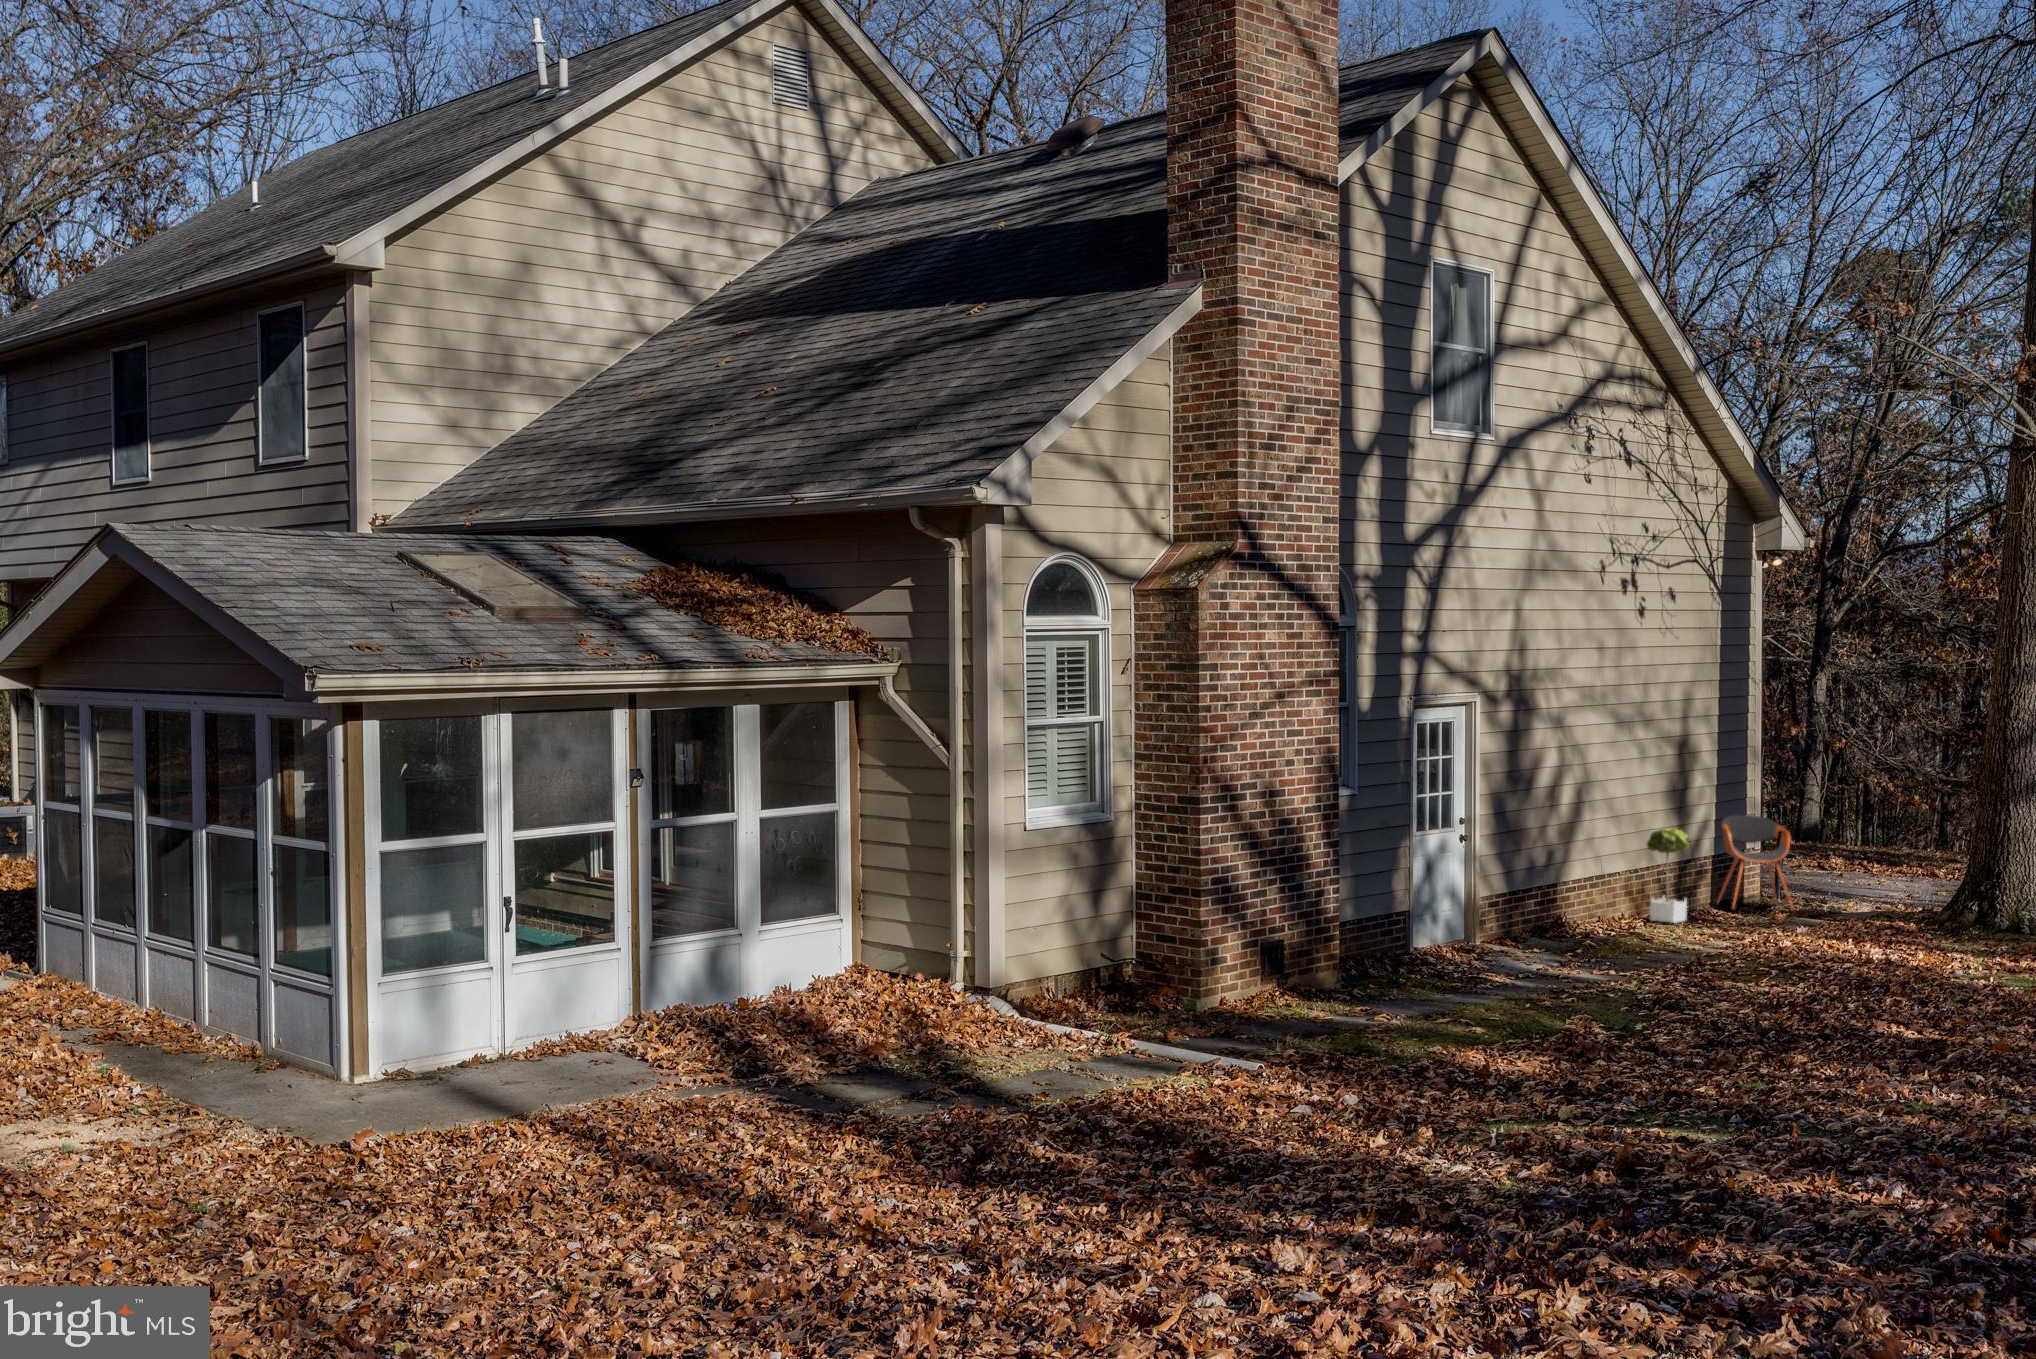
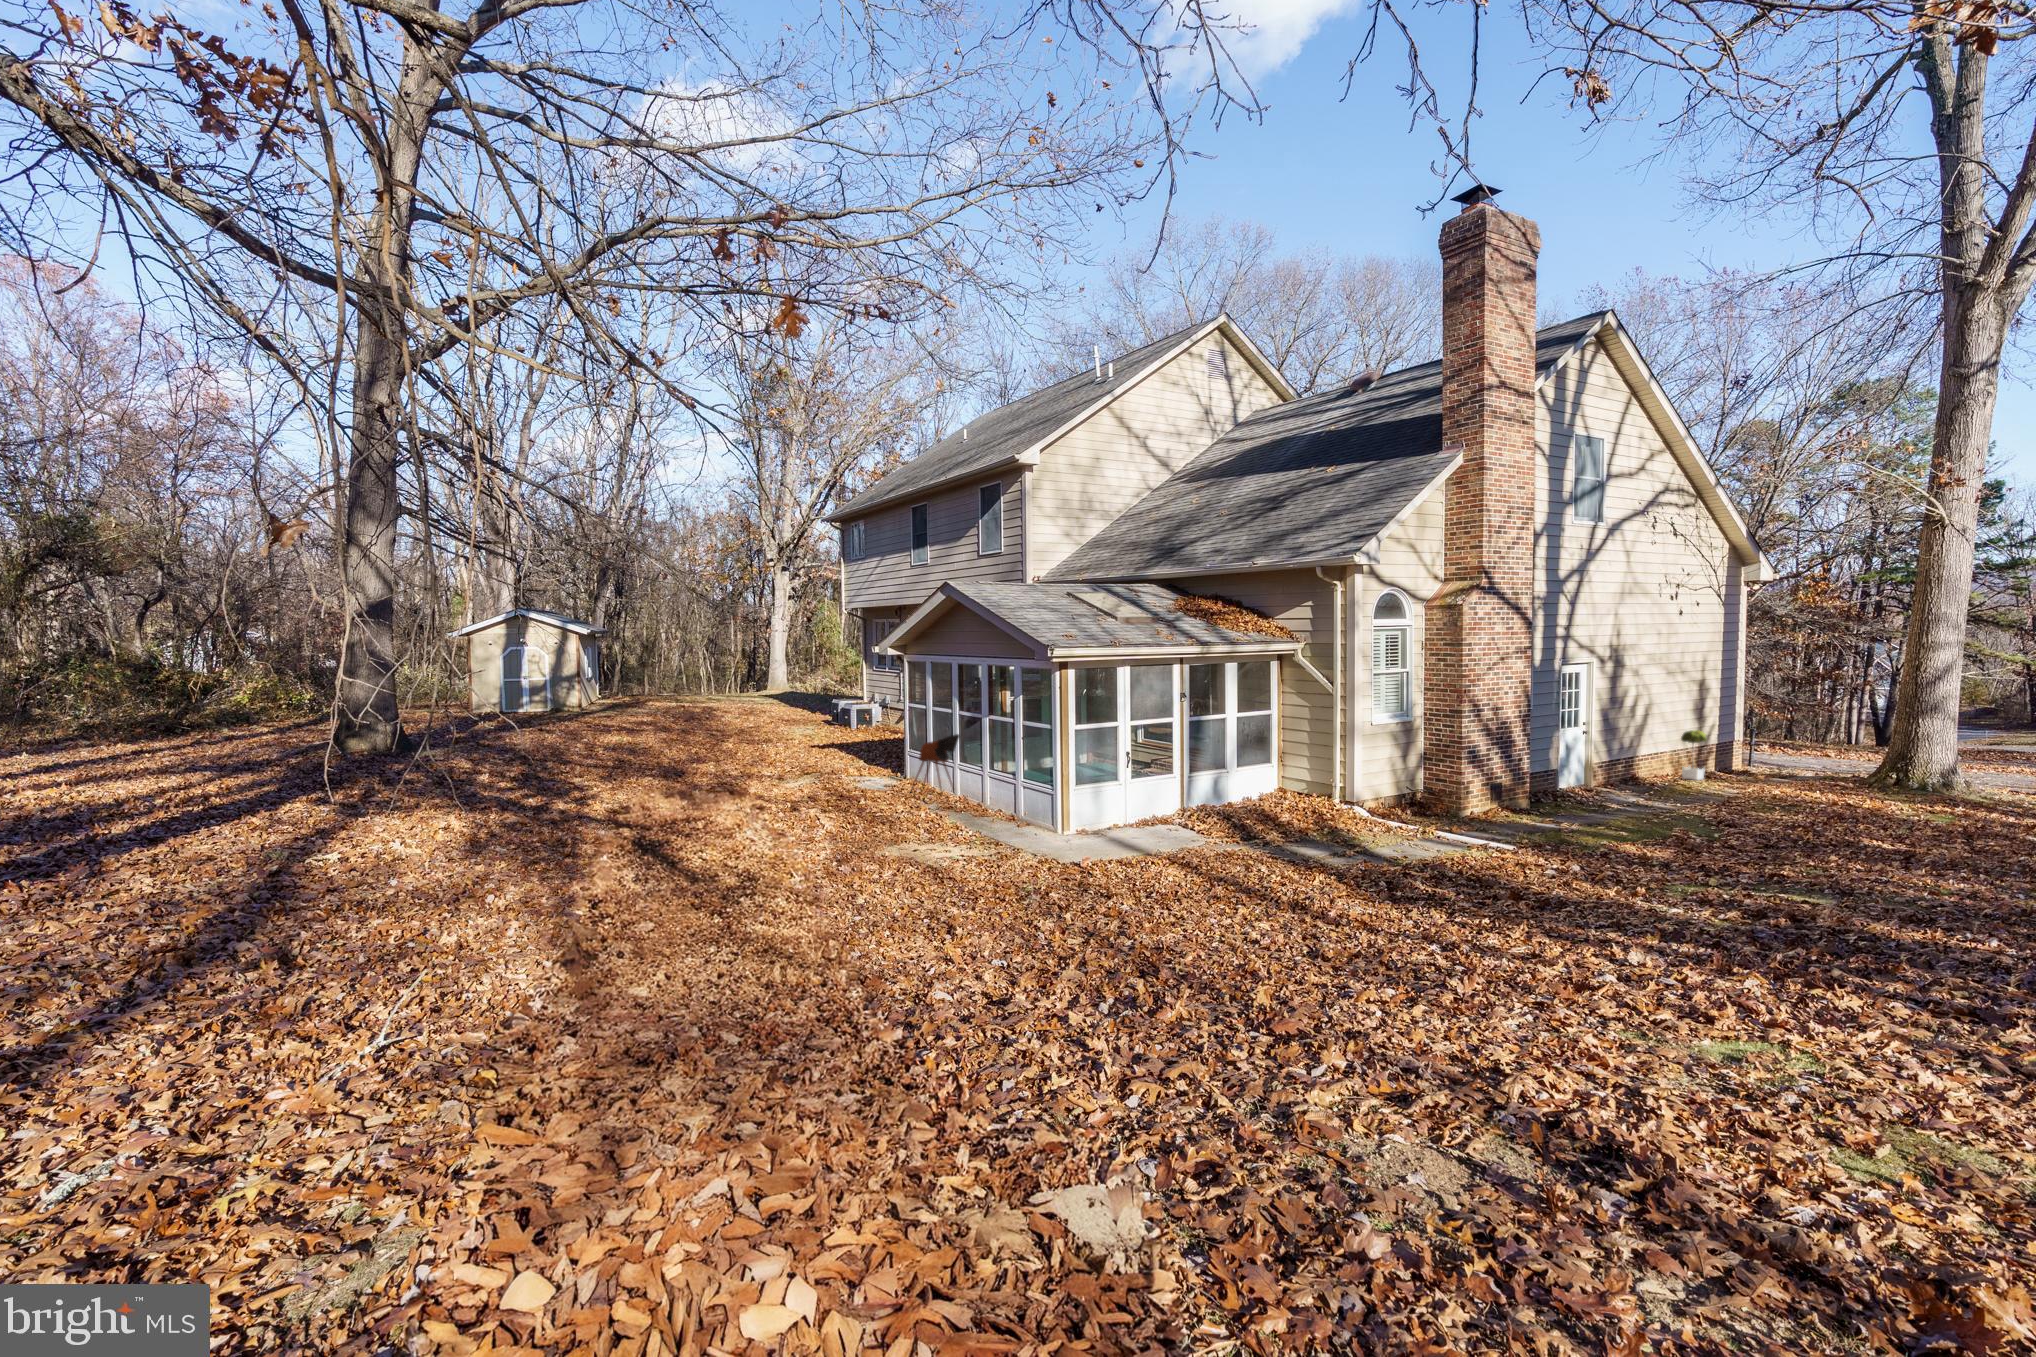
chair: present [1716,815,1794,910] -> present [912,734,959,791]

